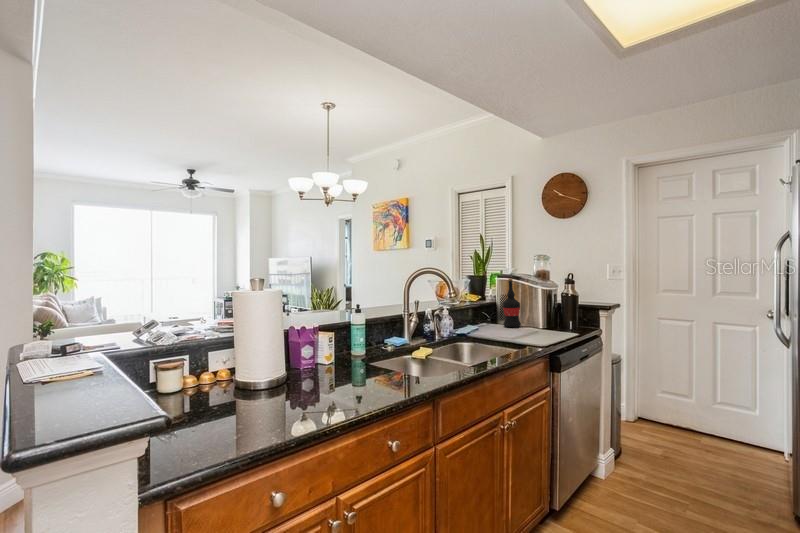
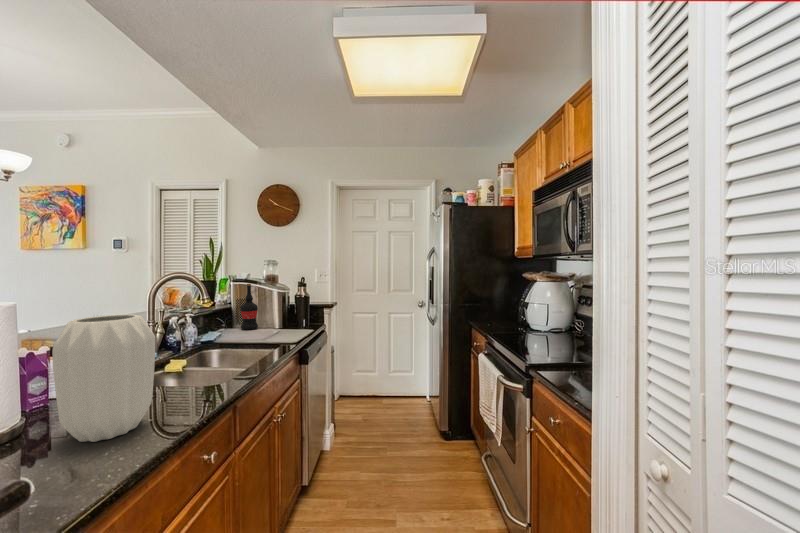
vase: none [299,305,362,401] -> present [52,314,155,442]

